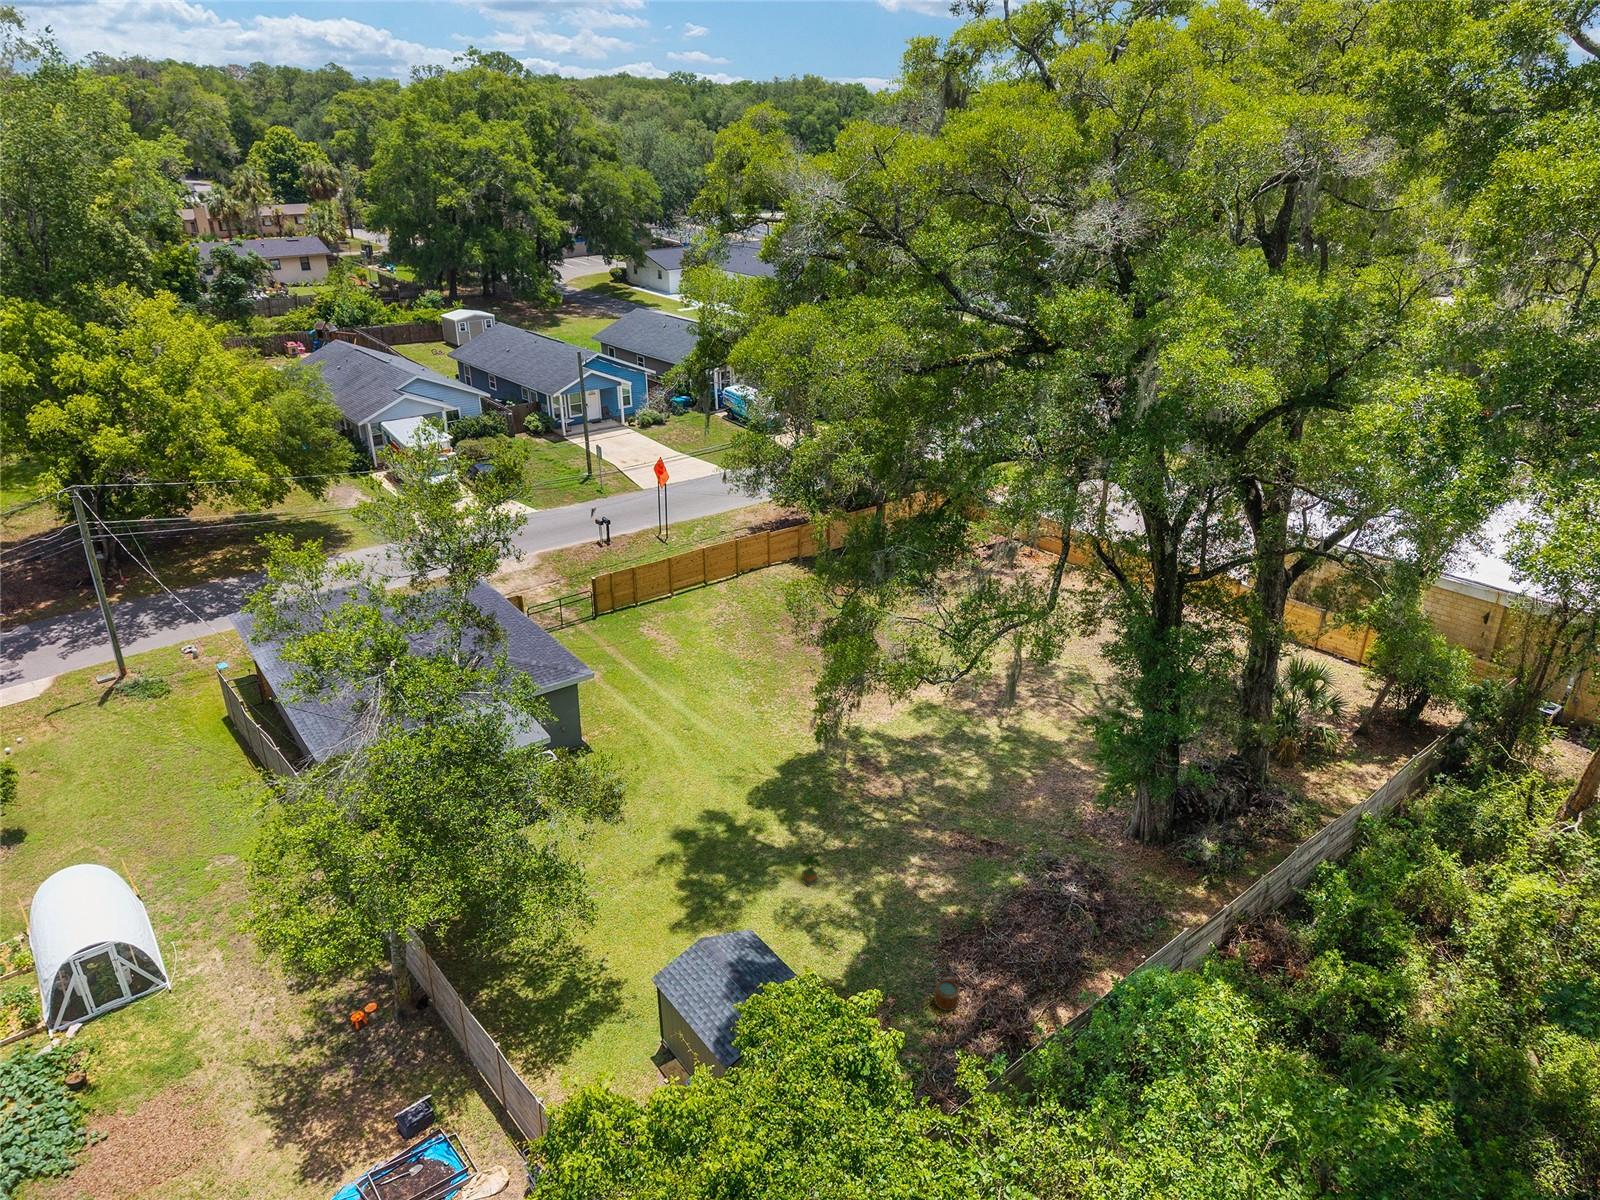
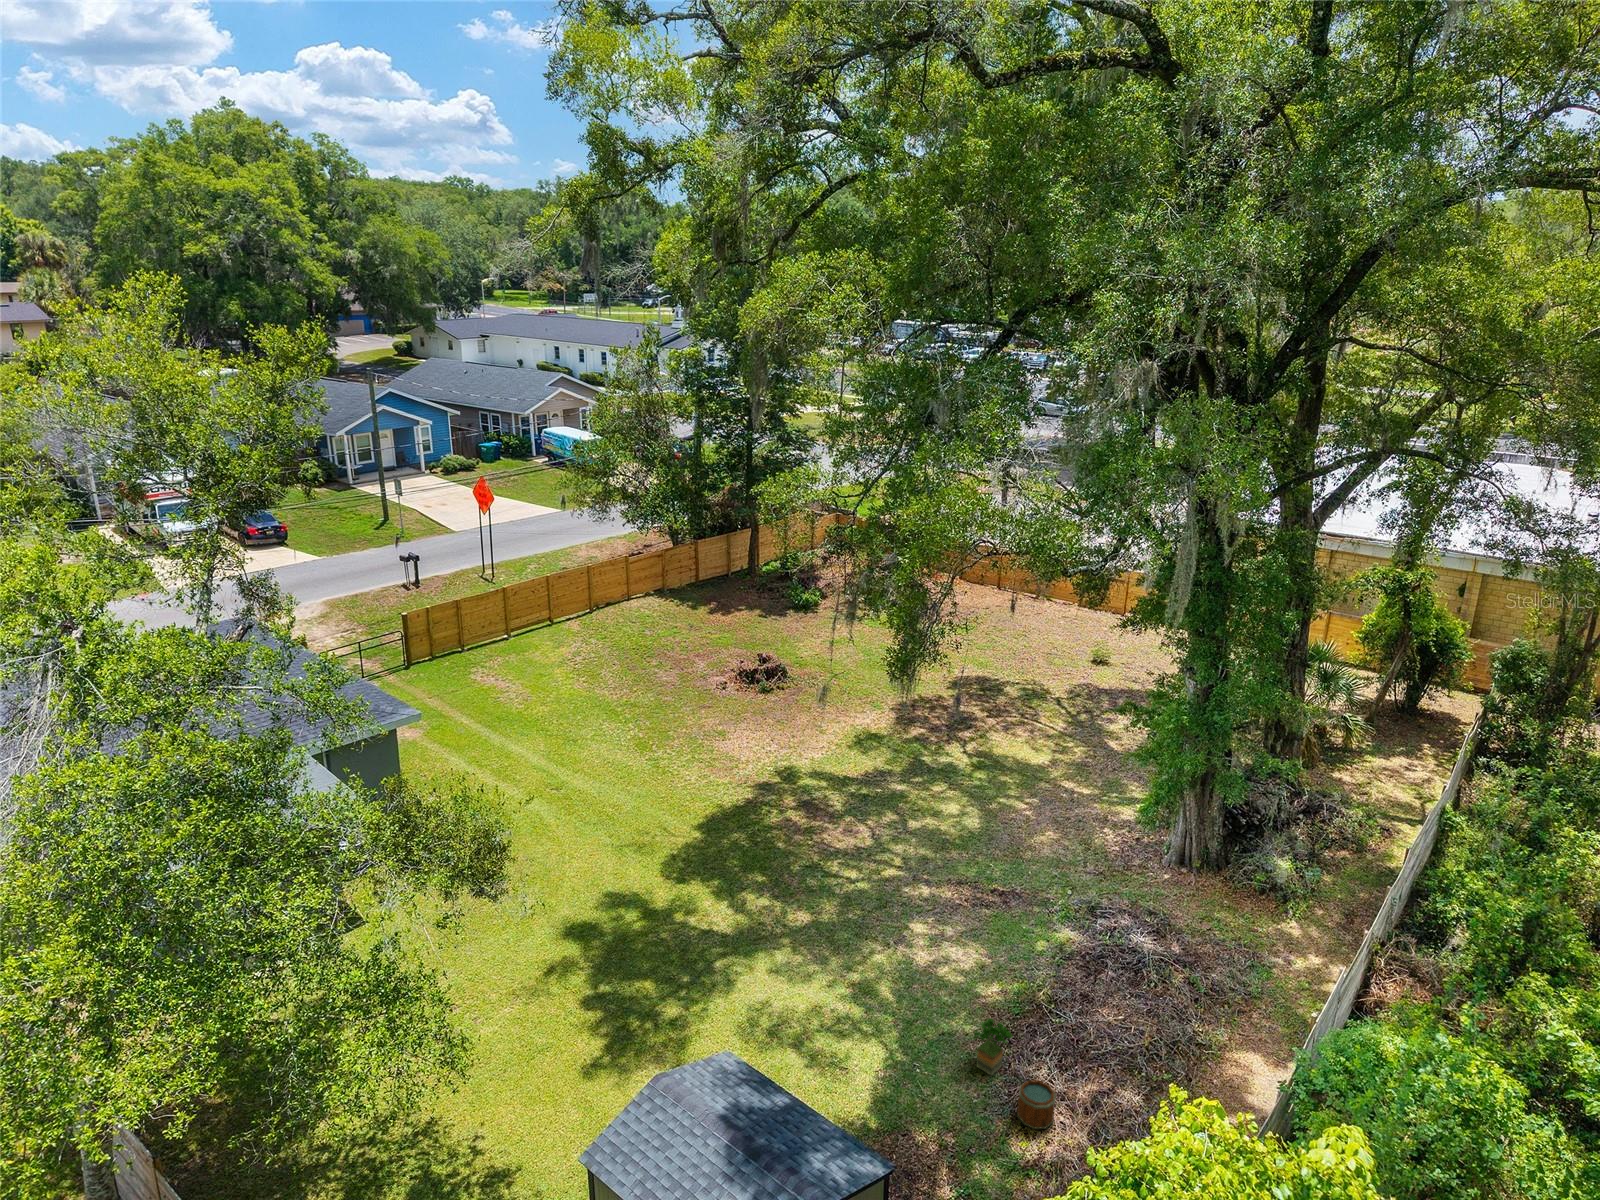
potted tree: present [801,855,822,886] -> present [974,1018,1013,1075]

